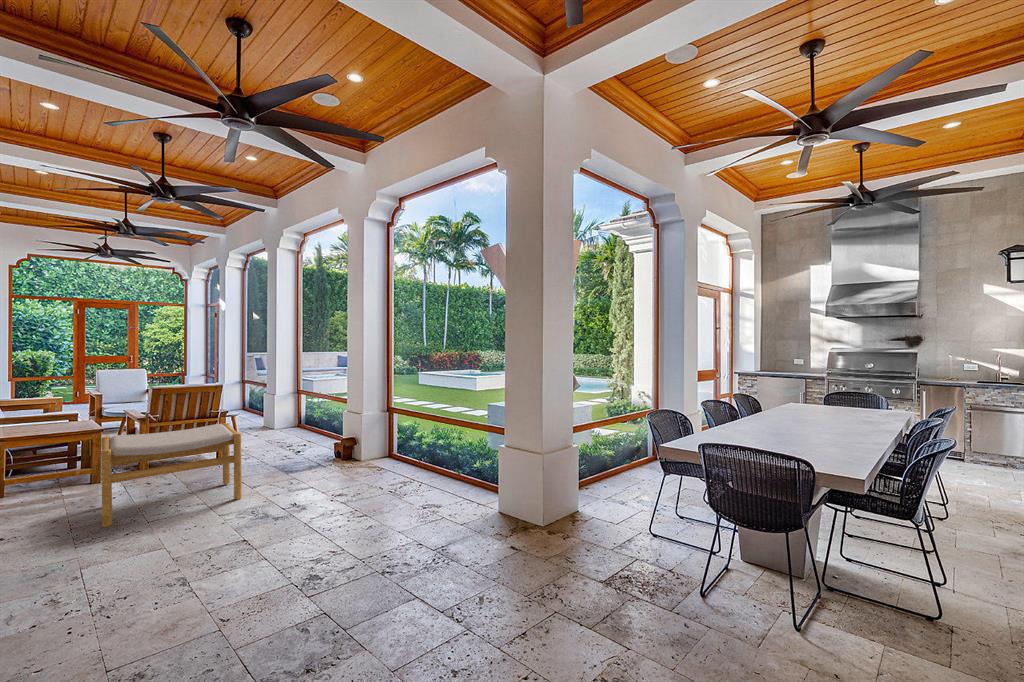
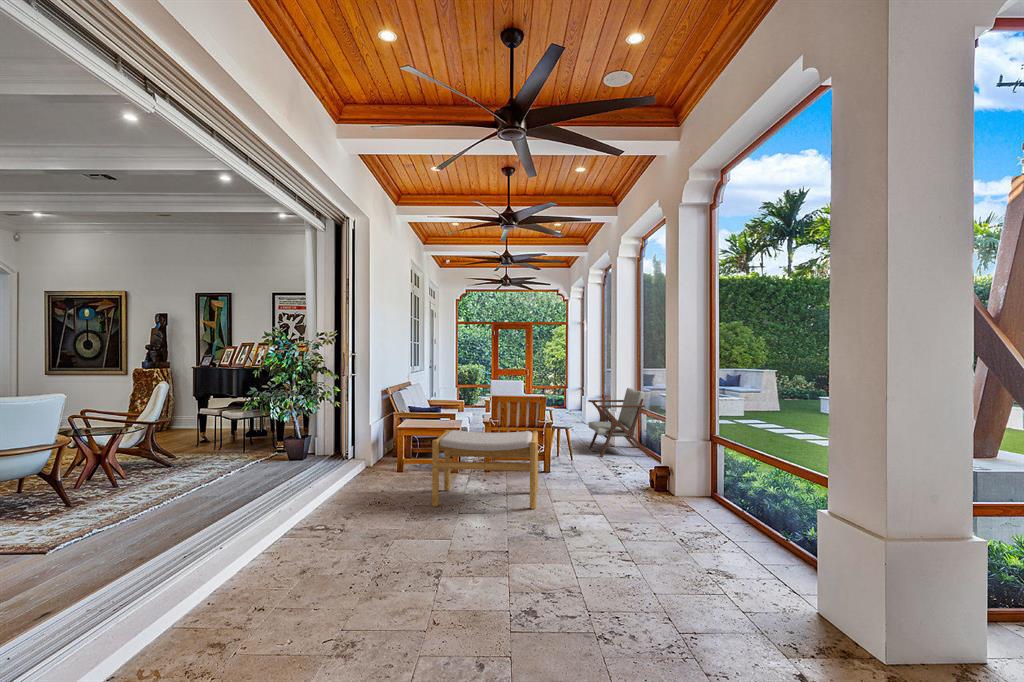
lounge chair: none [246,371,317,439] -> present [588,388,651,457]

